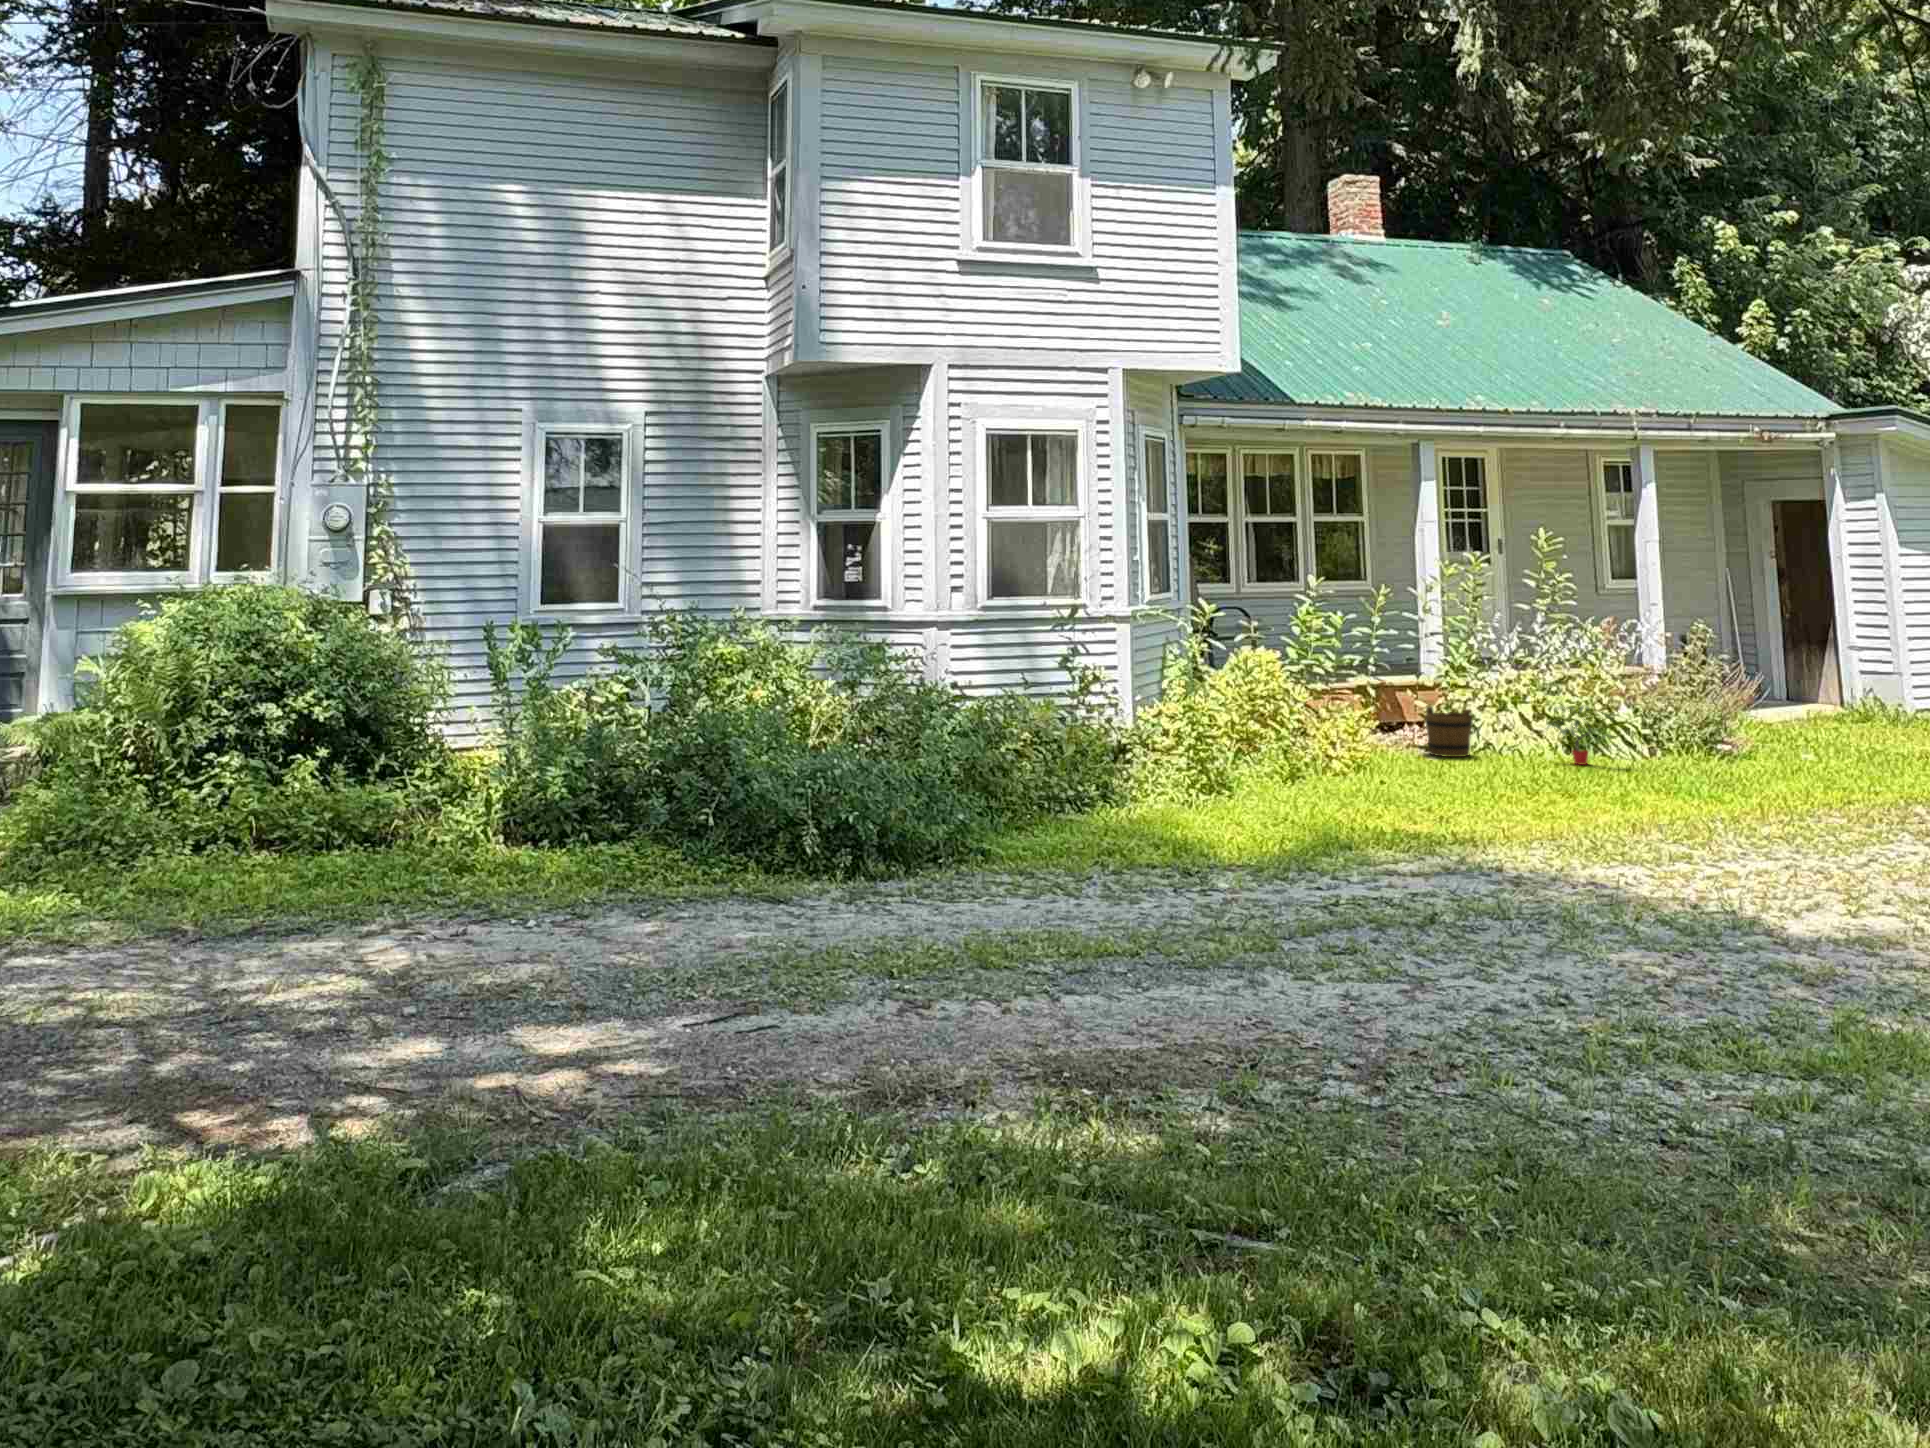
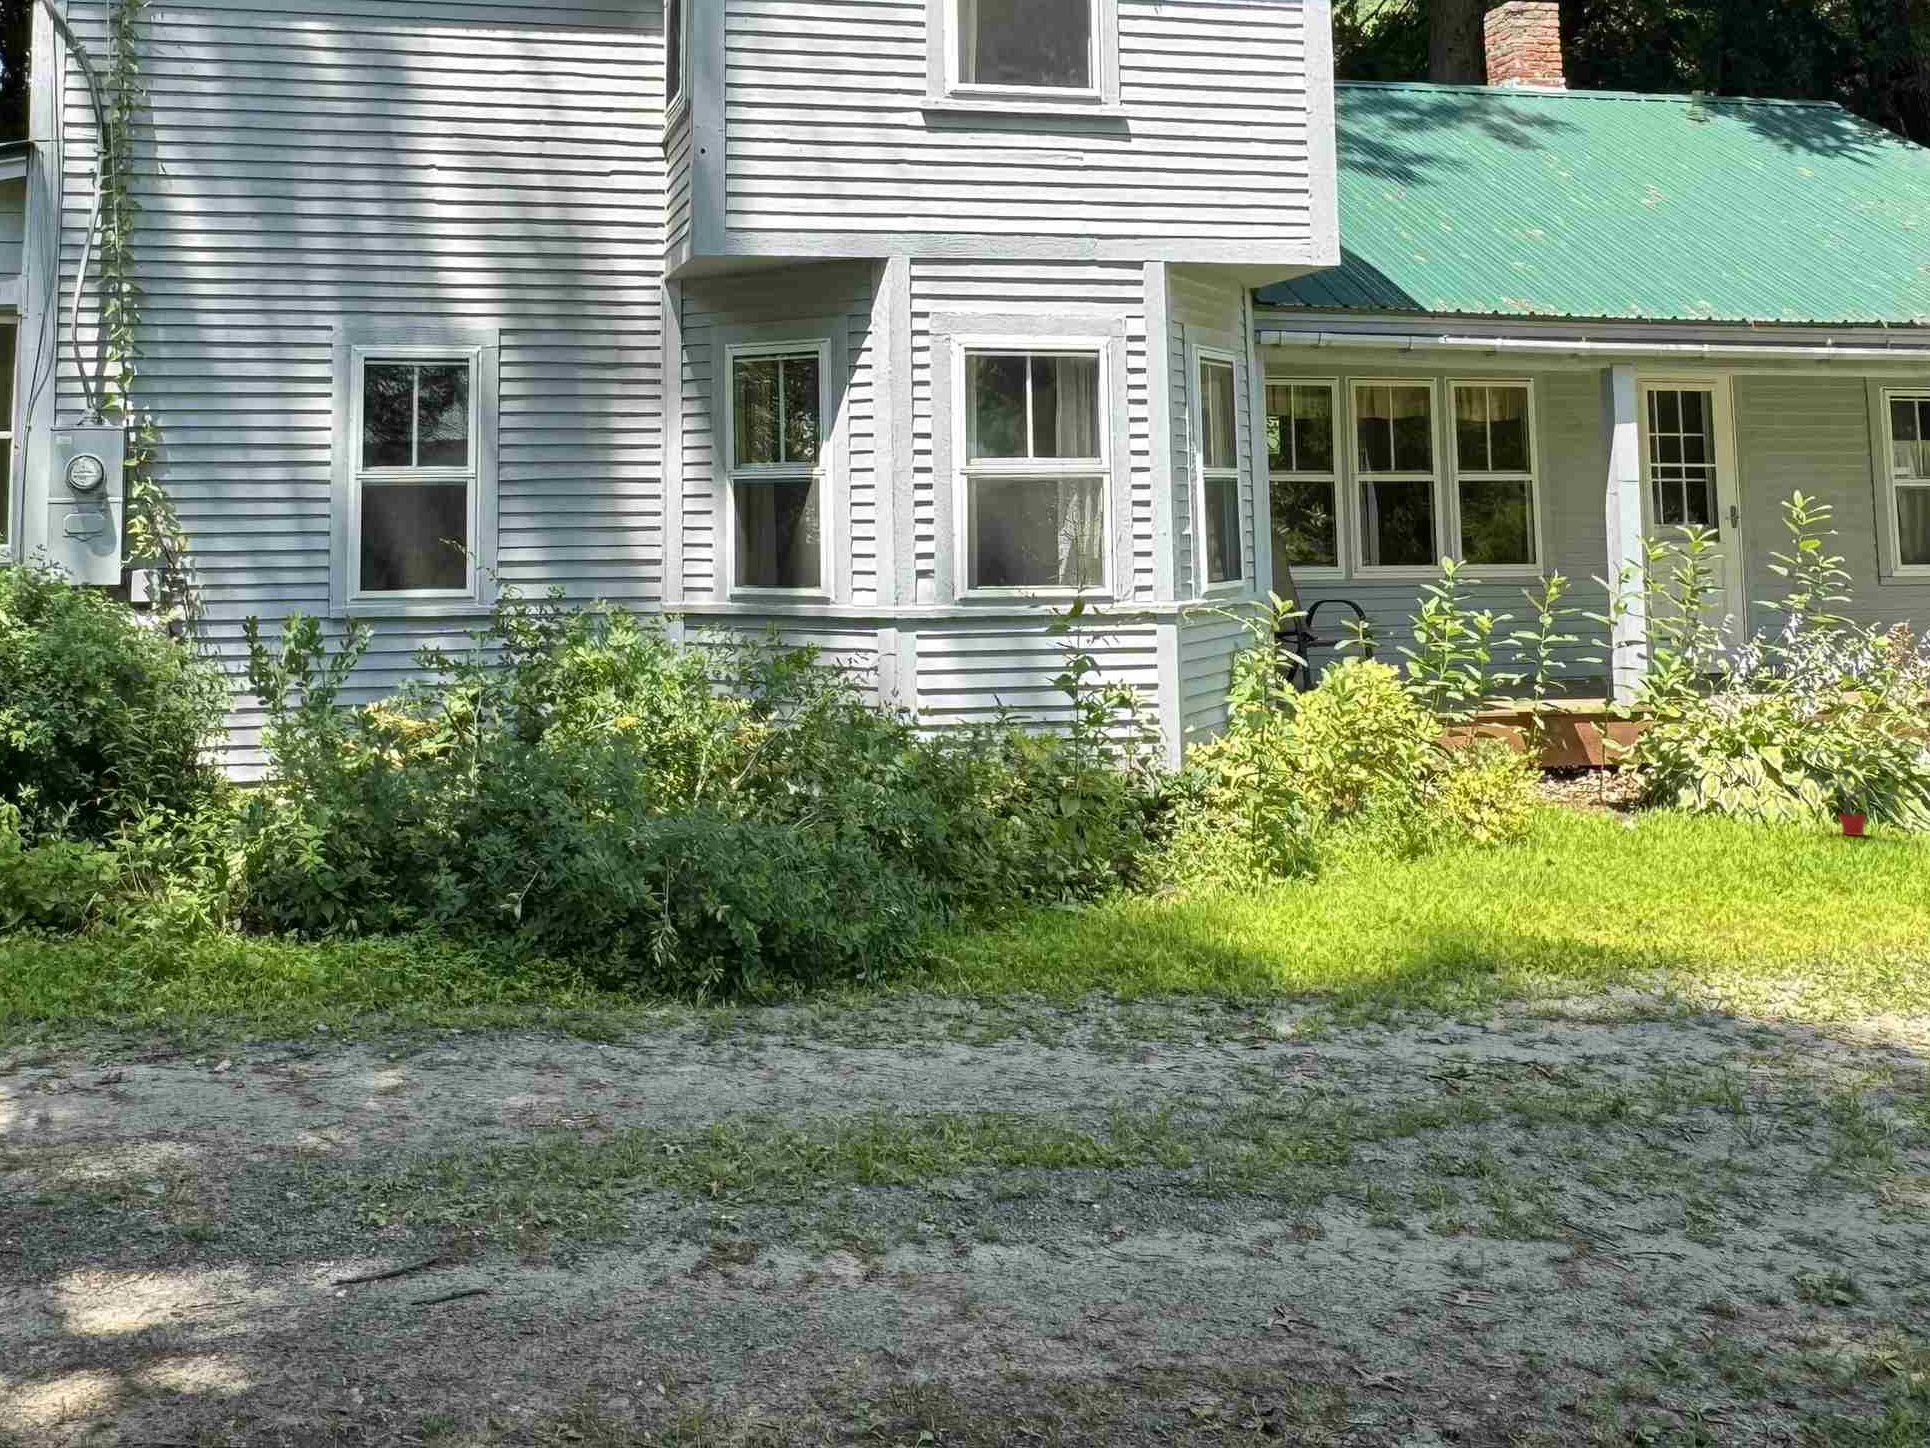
bucket: present [1425,706,1473,757] -> none [1615,745,1689,819]

